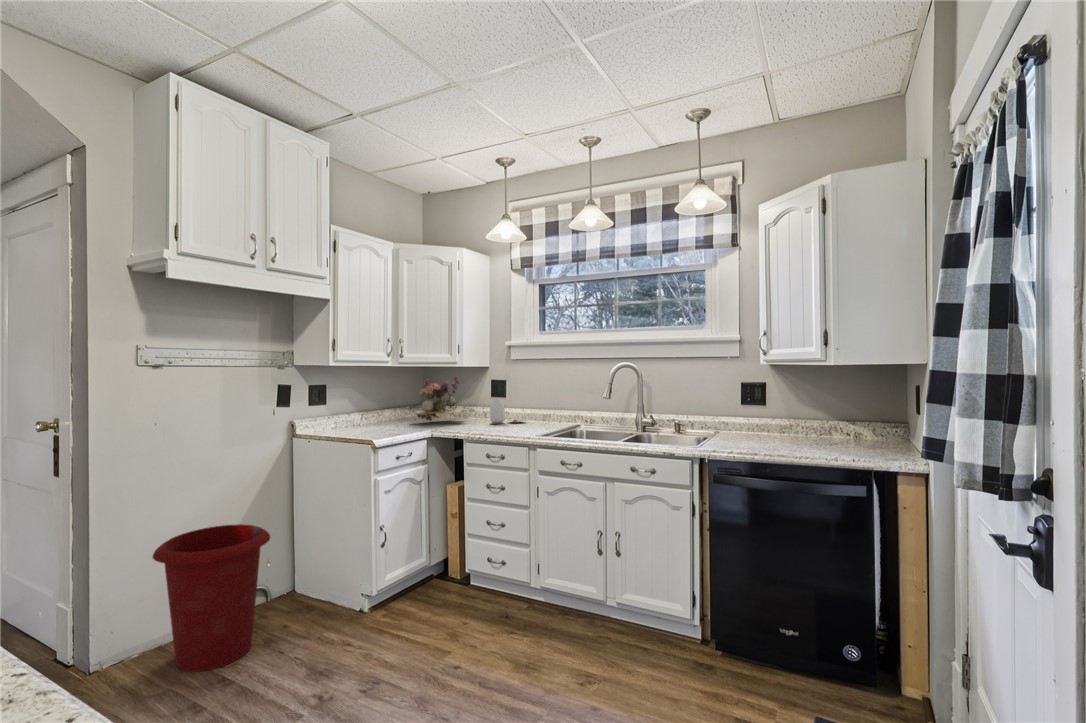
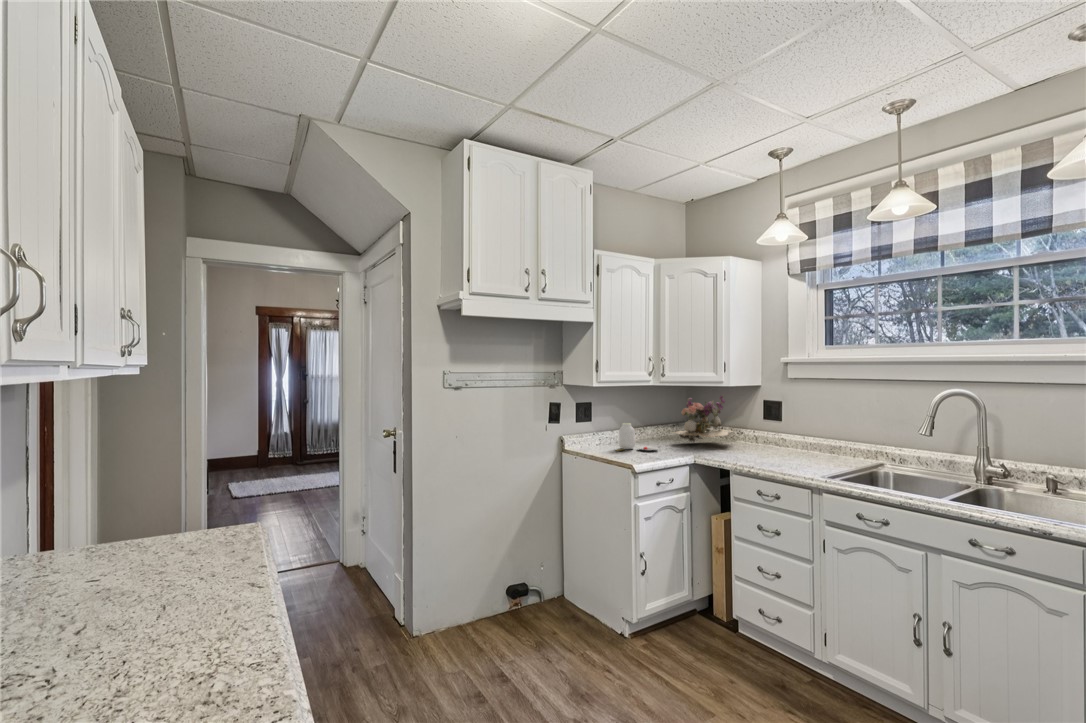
jar: present [490,399,525,424] -> present [617,423,658,451]
waste bin: present [153,524,270,672] -> none [453,529,541,660]

